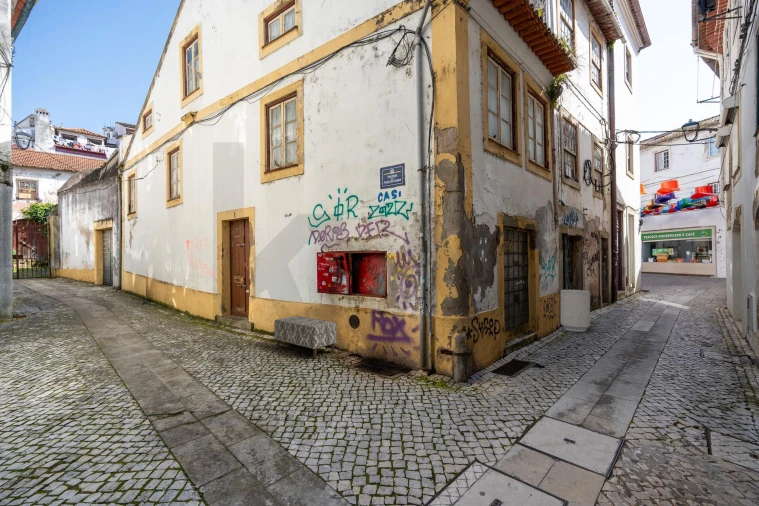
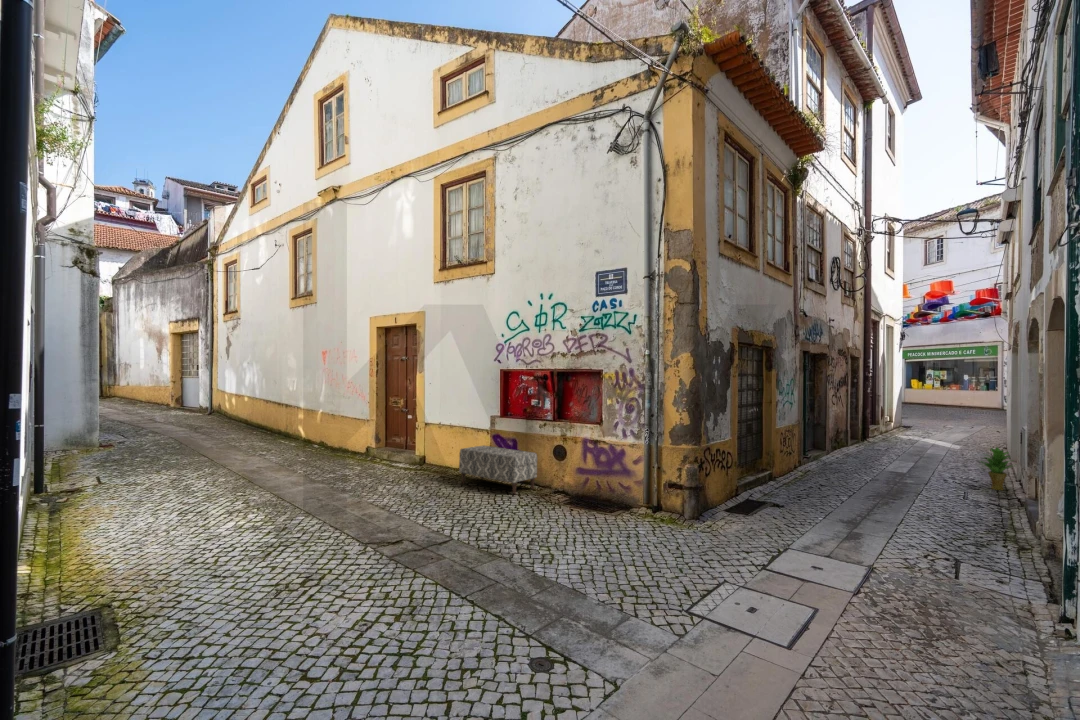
trash can: present [561,290,590,332] -> none [801,420,837,472]
potted plant: none [708,311,745,347] -> present [981,447,1012,490]

